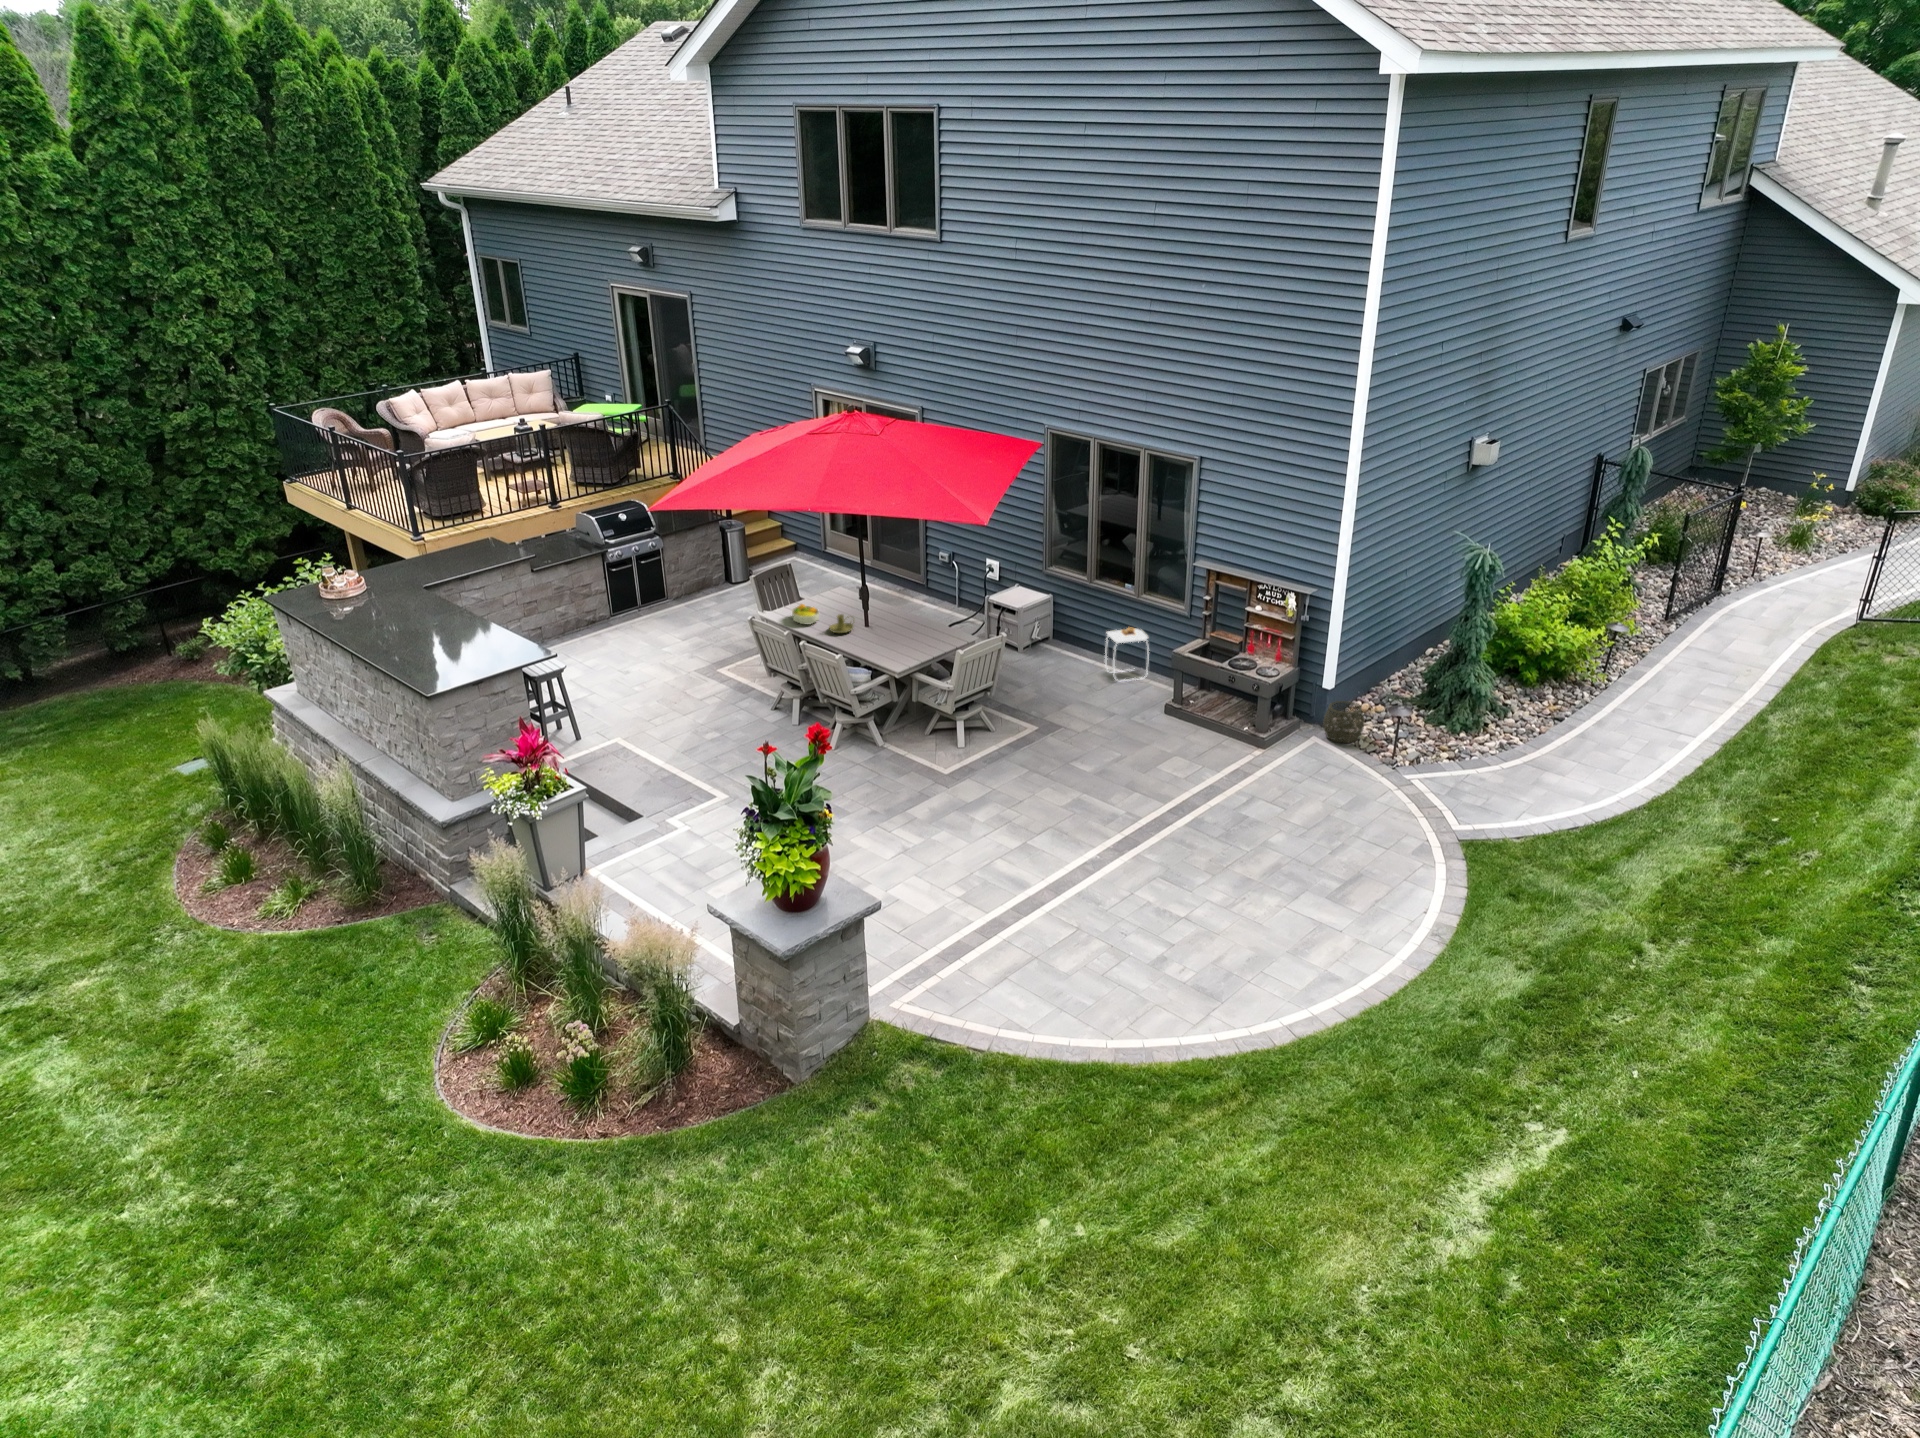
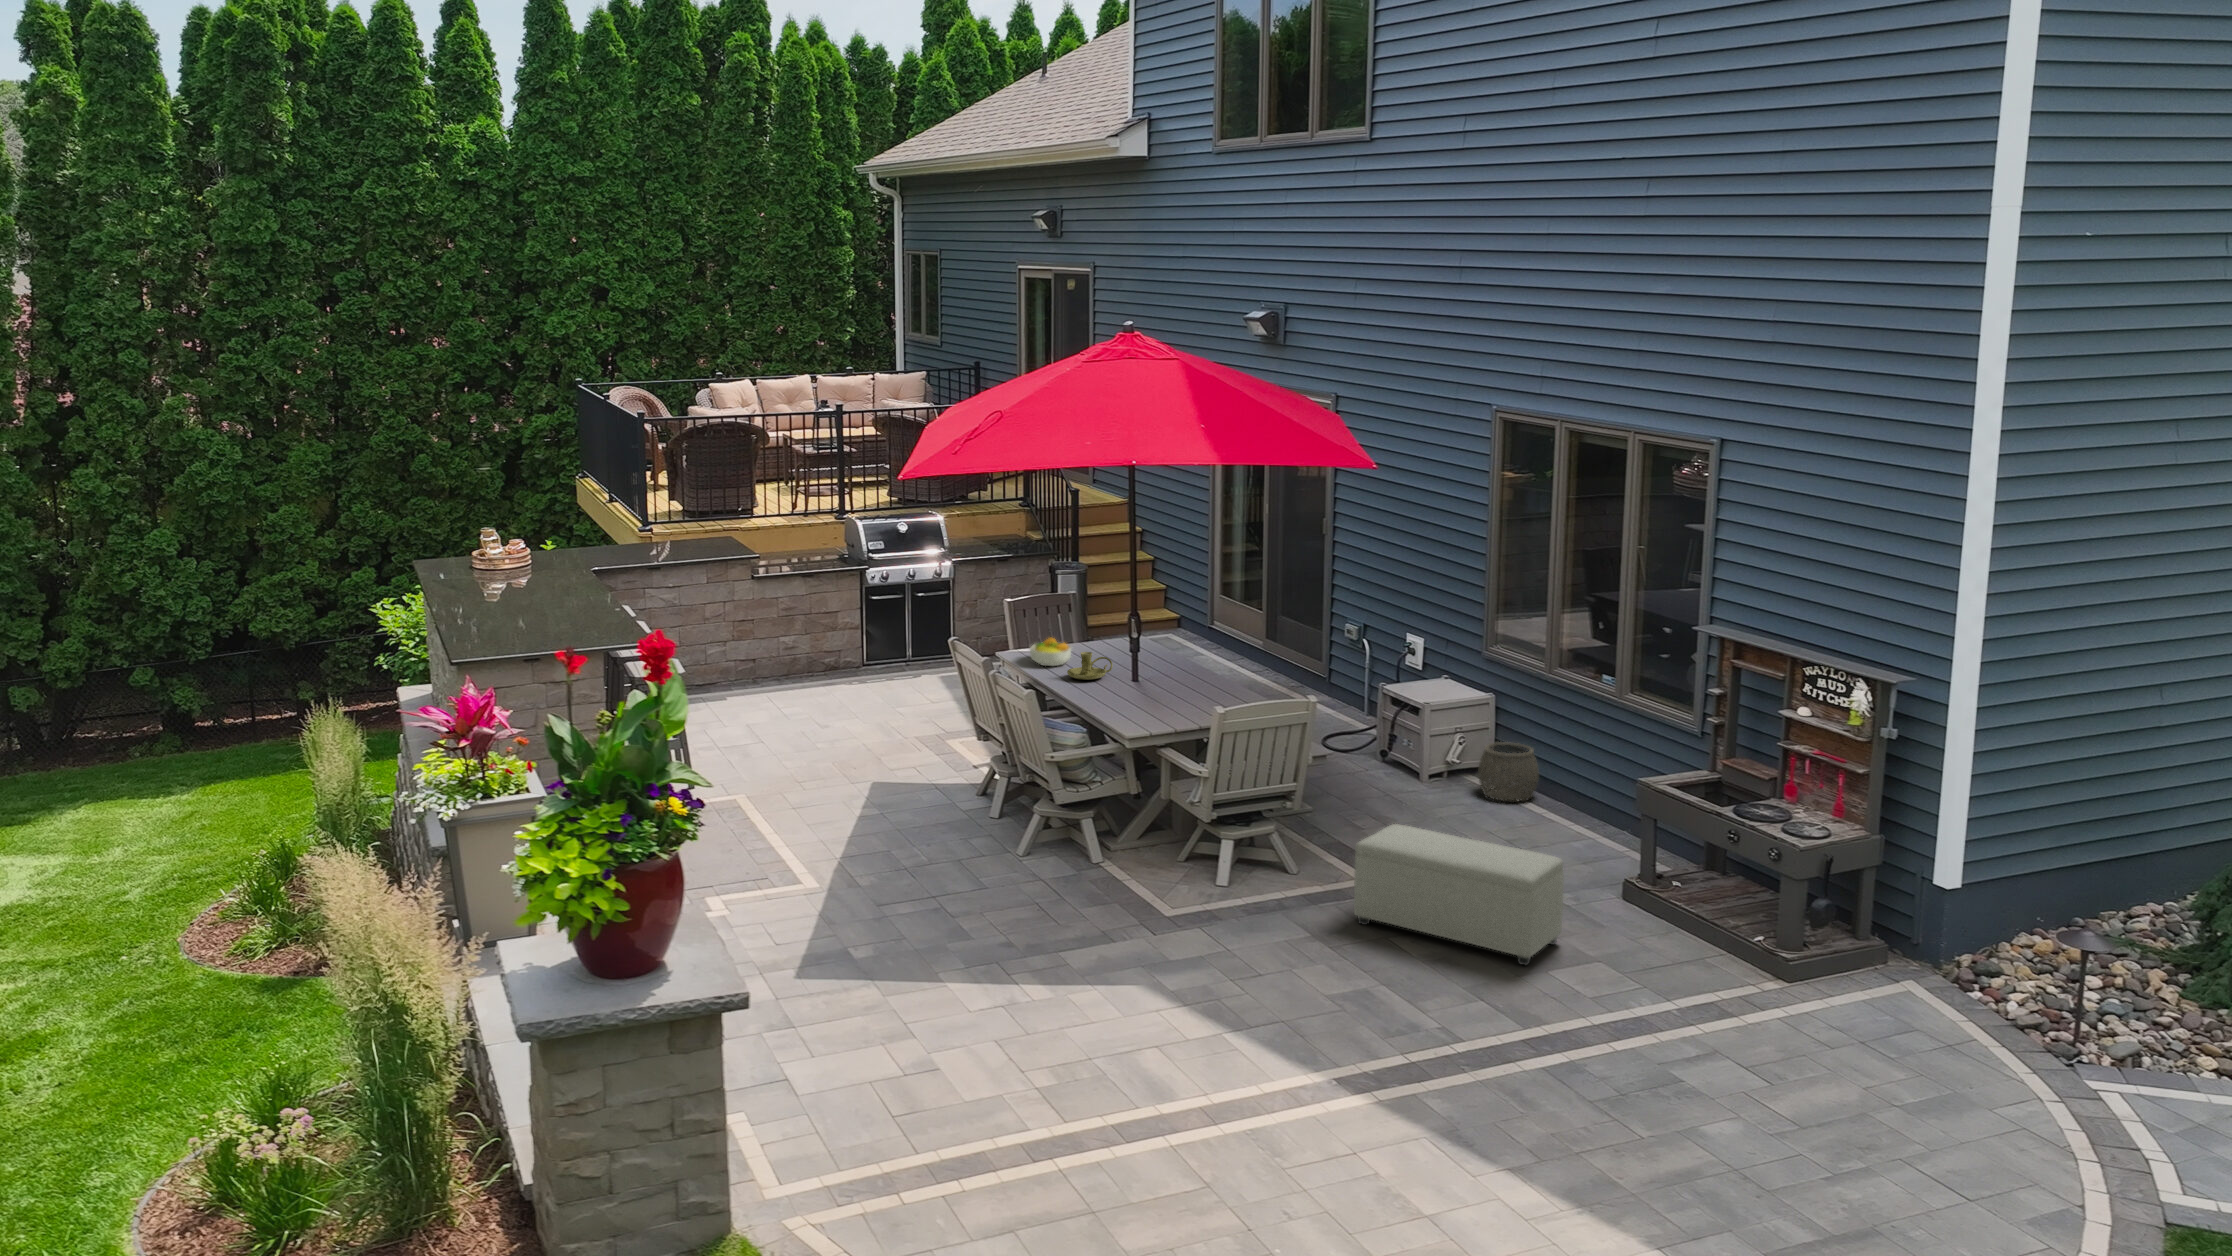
side table: present [1107,627,1149,674] -> none [1551,744,1625,841]
ottoman: none [1050,700,1158,768] -> present [1354,824,1564,966]
woven basket: present [1324,701,1364,743] -> present [1478,742,1539,802]

